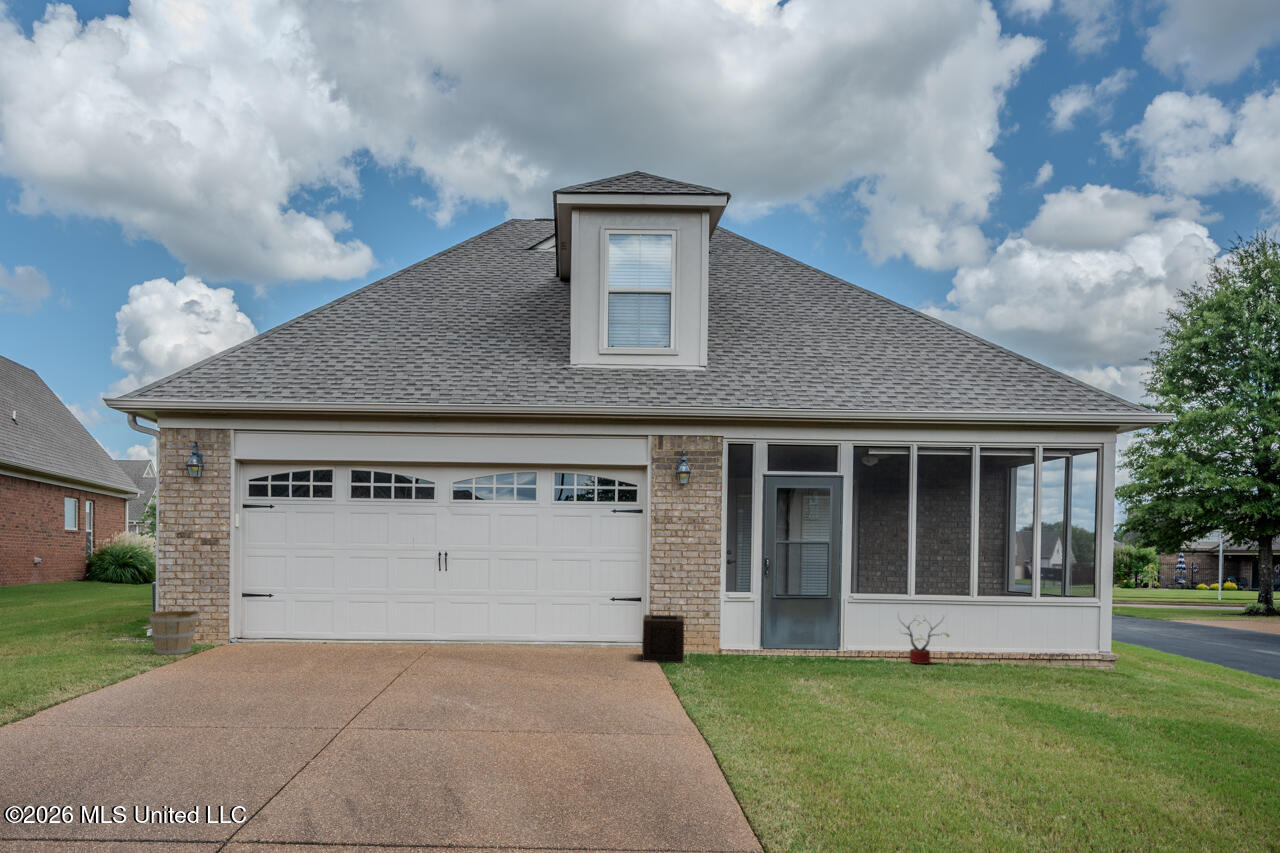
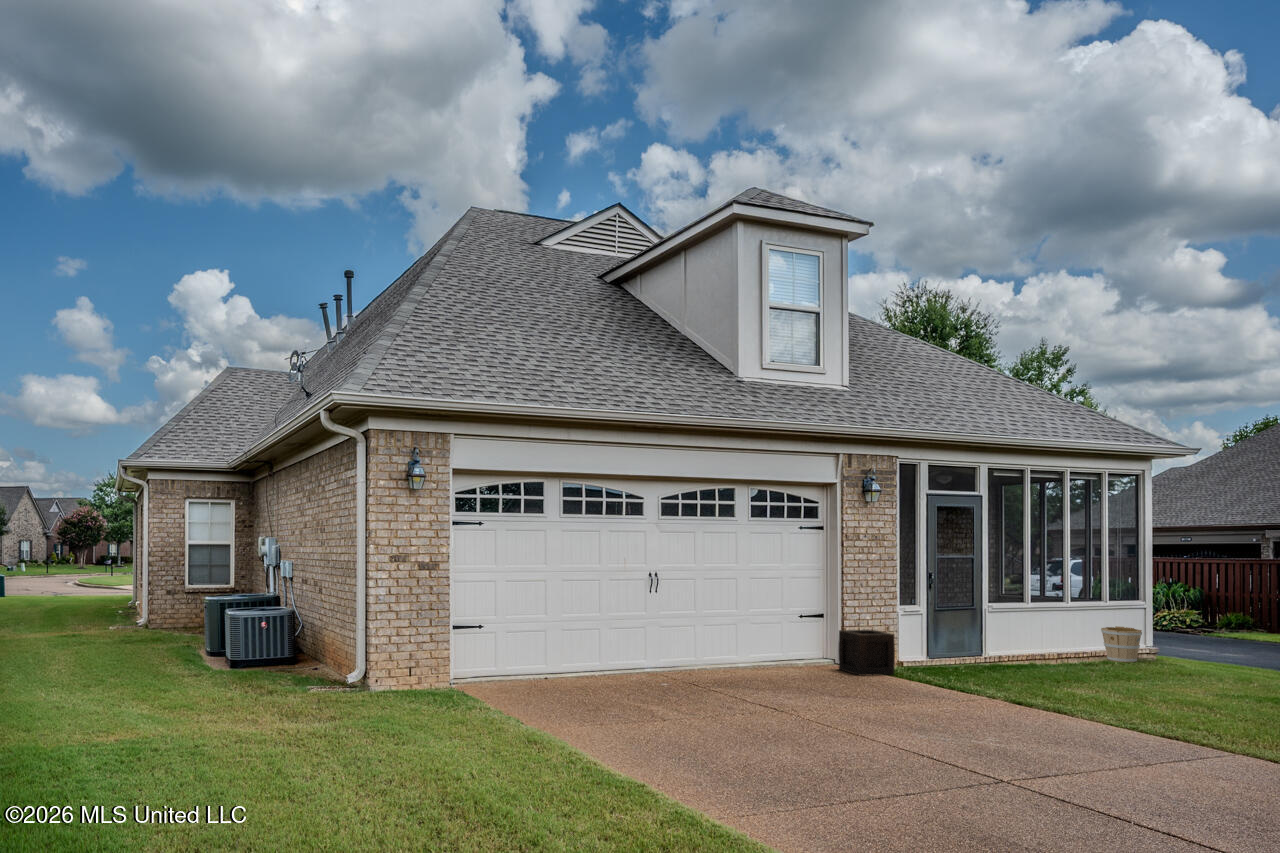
wooden bucket: present [149,610,199,655] -> present [1101,626,1142,662]
decorative plant: present [906,620,949,664] -> none [1021,619,1074,663]

